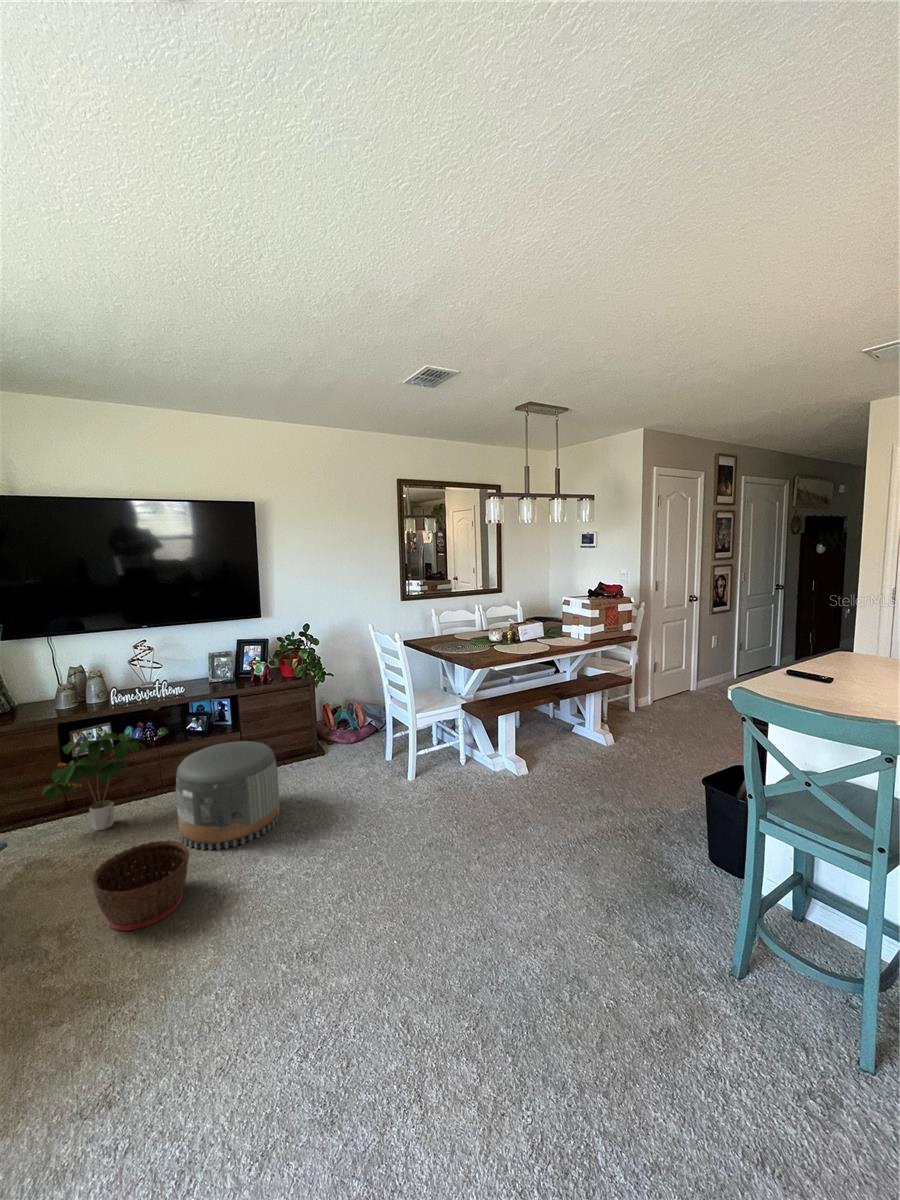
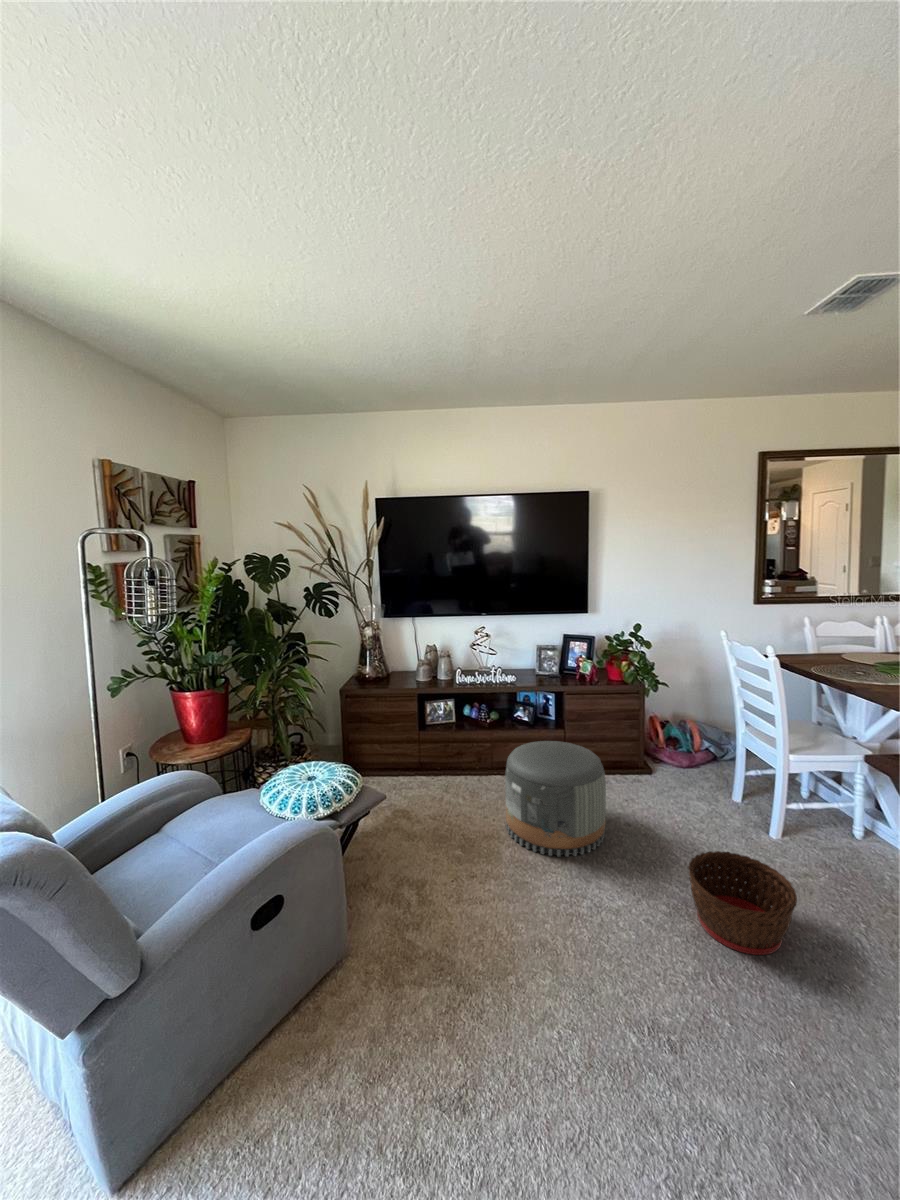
potted plant: present [42,732,145,830] -> none [402,710,481,797]
basket: present [91,841,189,931] -> present [688,851,797,955]

